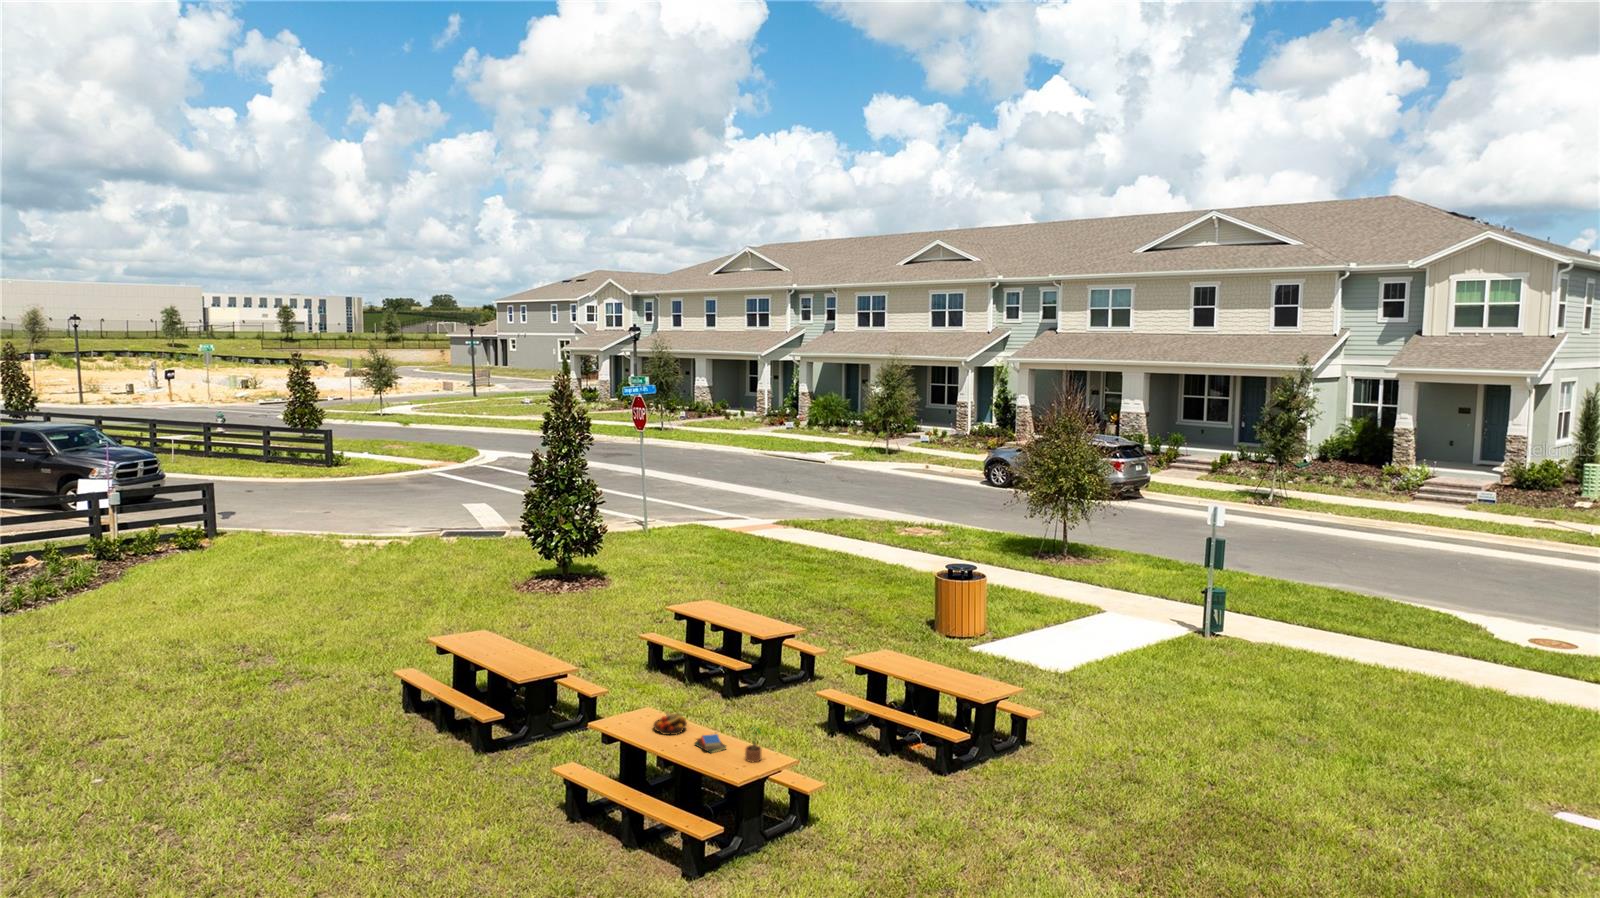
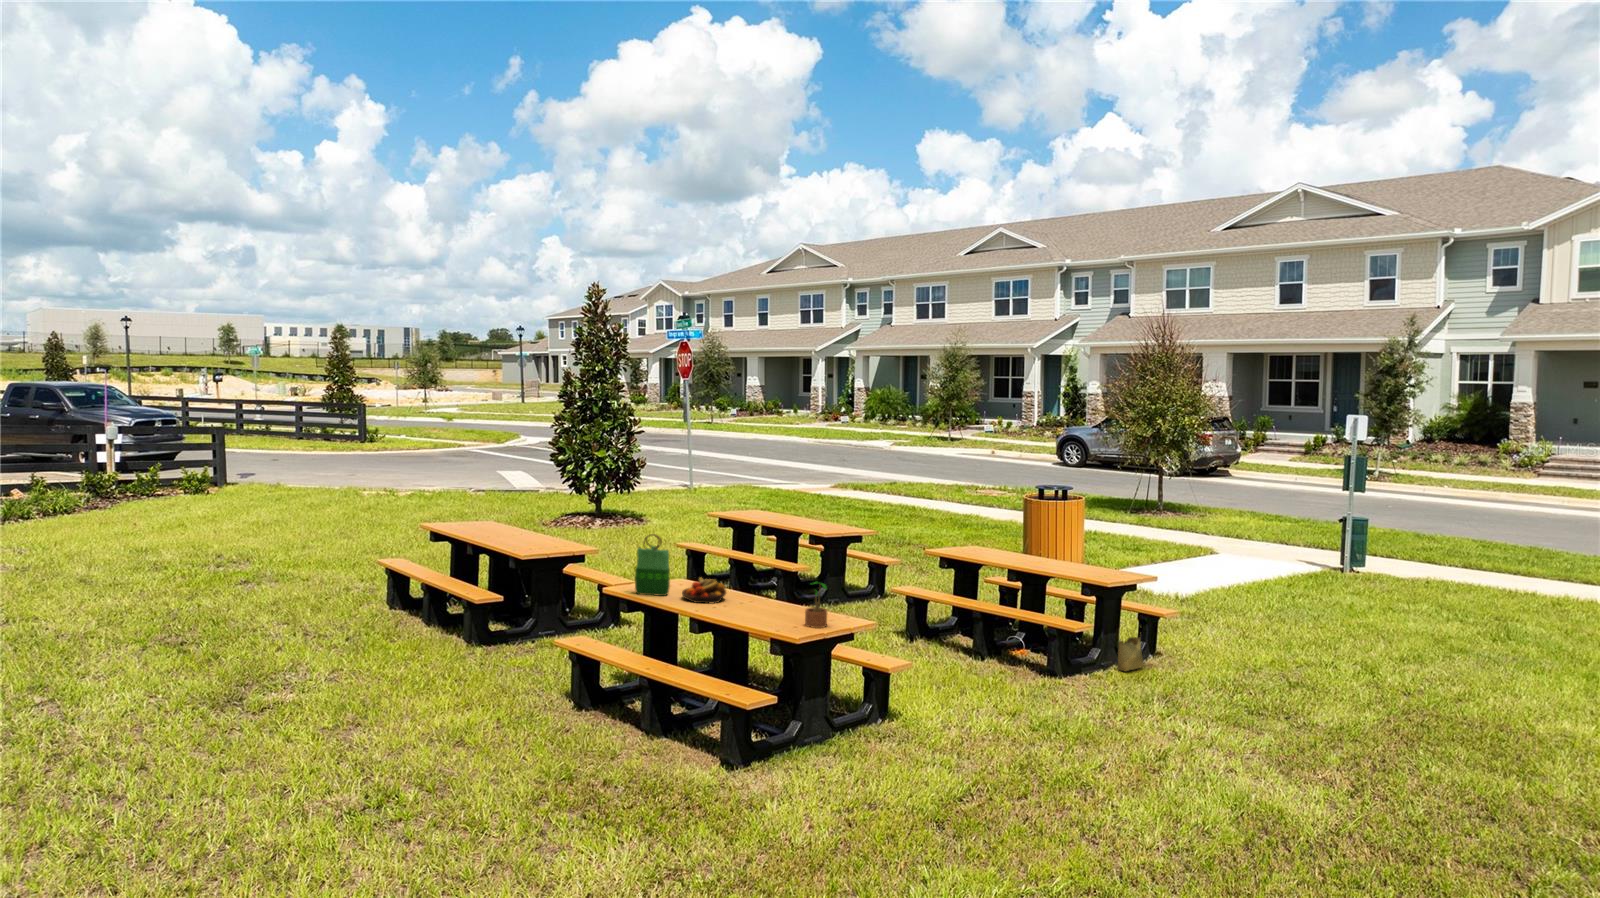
tote bag: none [617,680,644,727] -> present [635,534,670,596]
woven basket: none [986,723,1007,762] -> present [1117,630,1143,671]
book: present [695,734,726,753] -> none [735,599,780,620]

